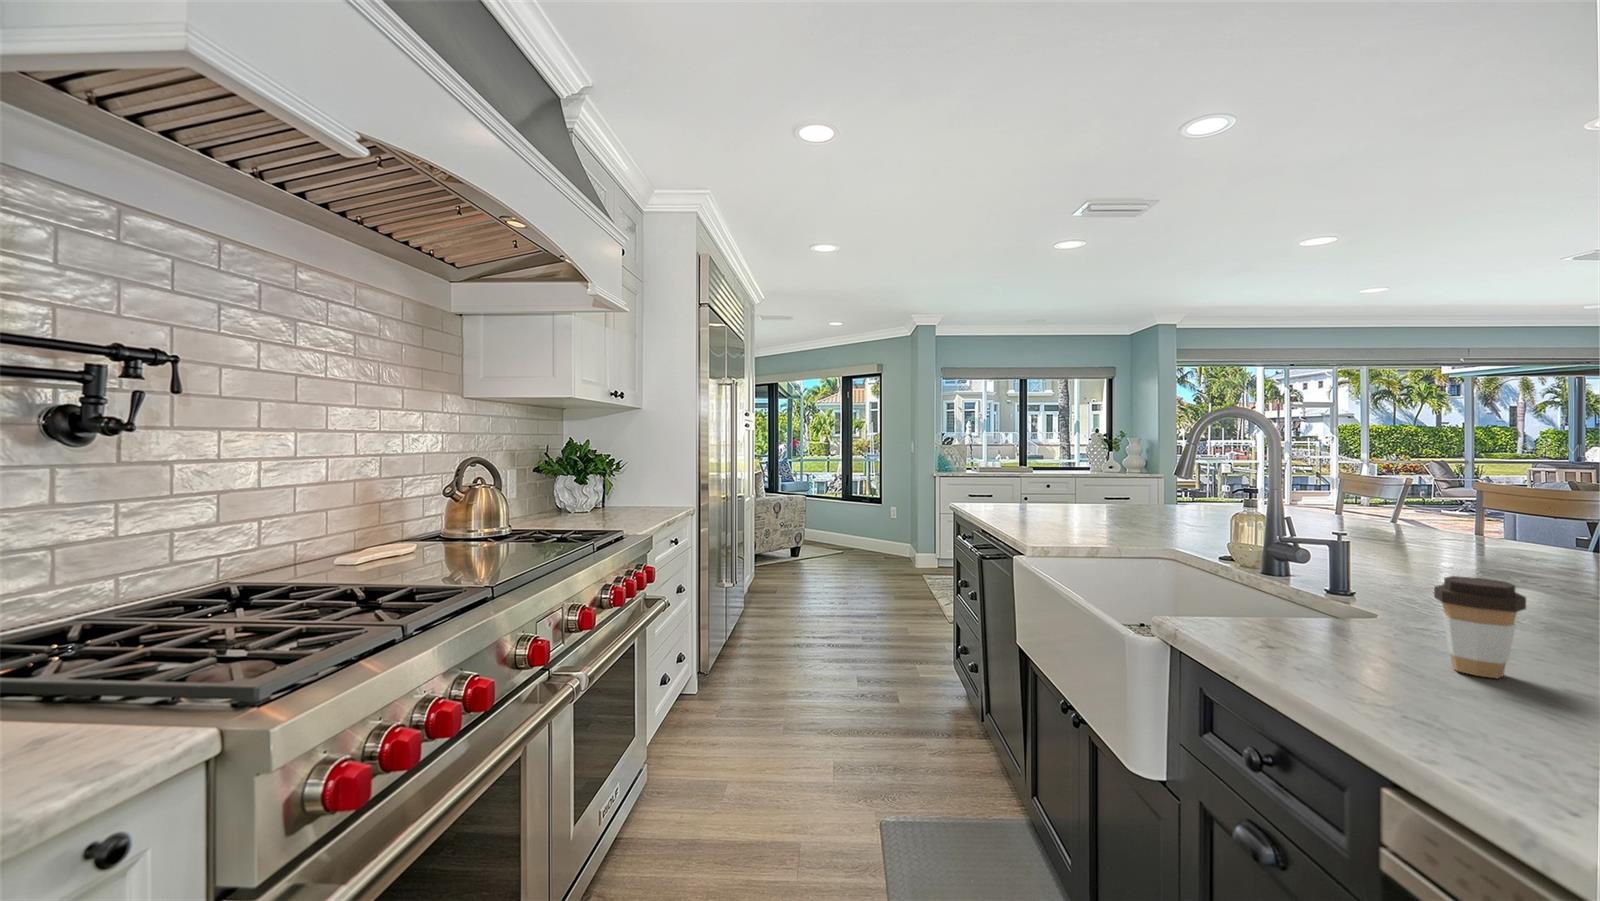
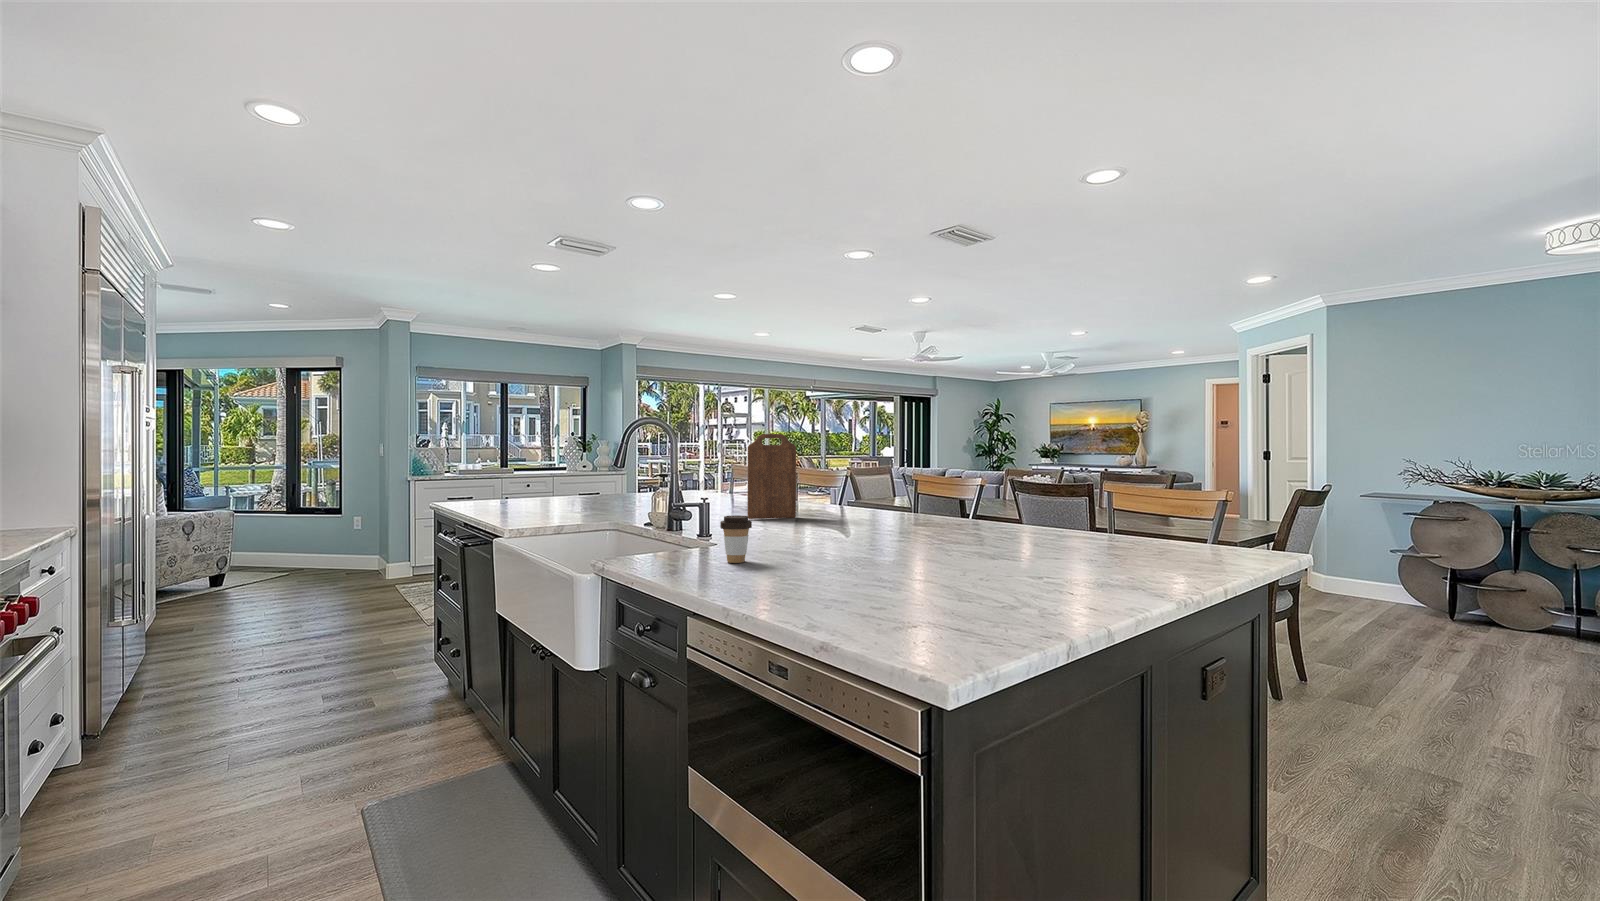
cutting board: none [1417,421,1538,572] -> present [747,434,796,519]

